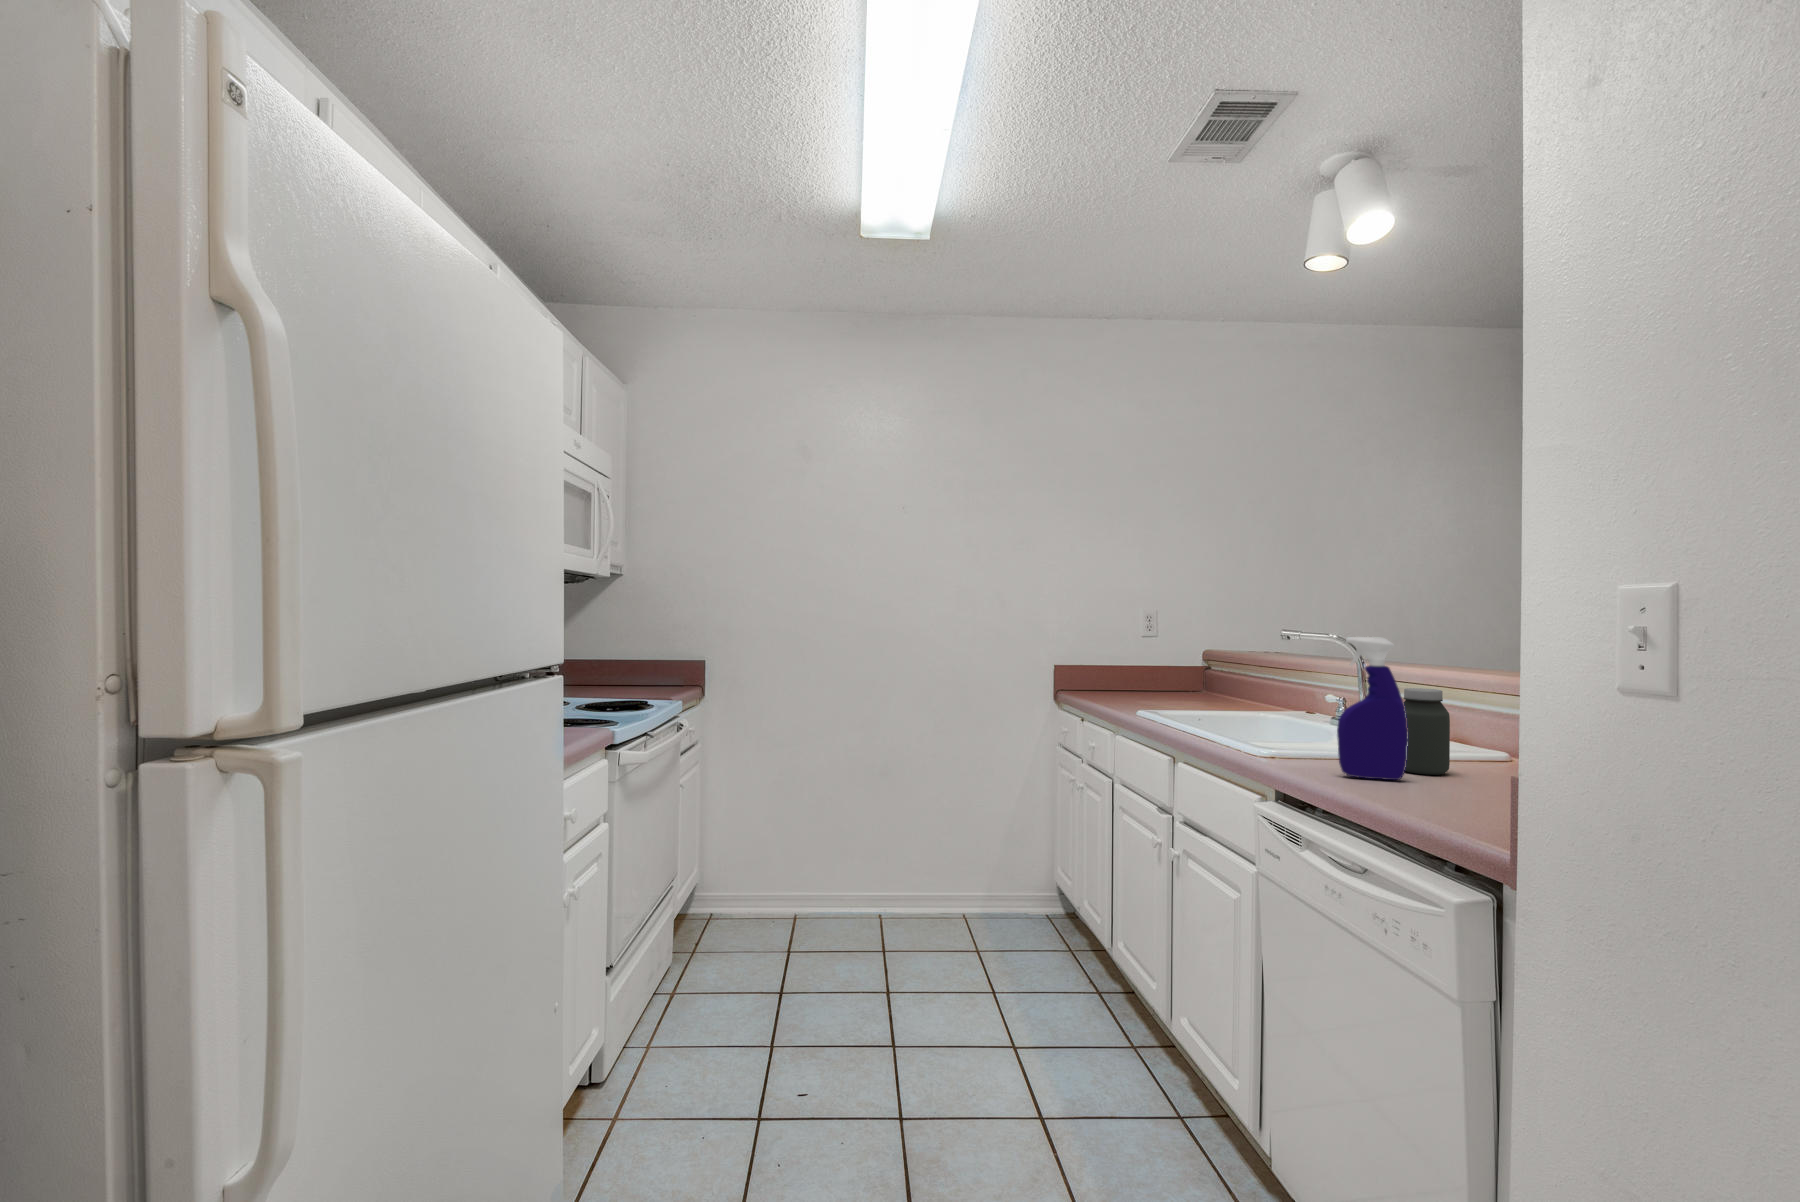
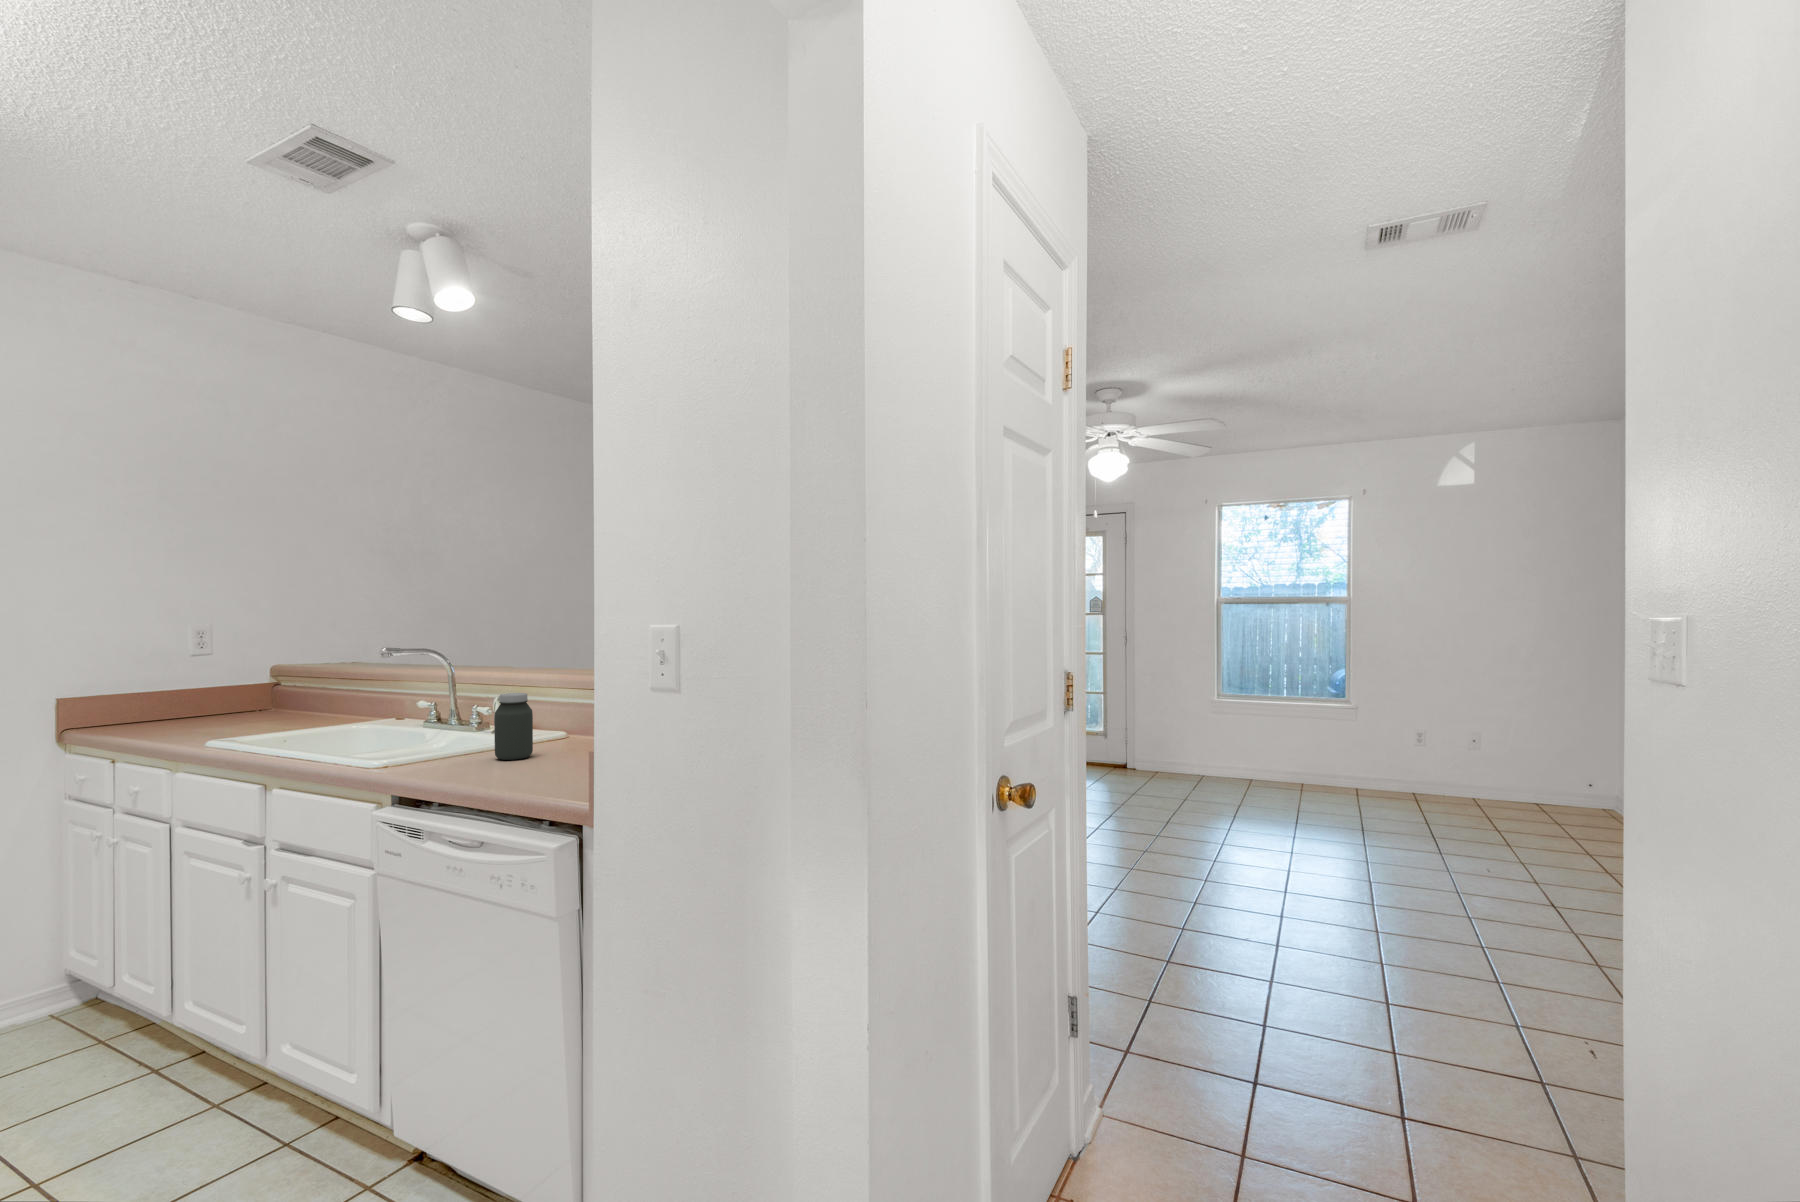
spray bottle: present [1337,637,1408,780] -> none [451,658,506,772]

